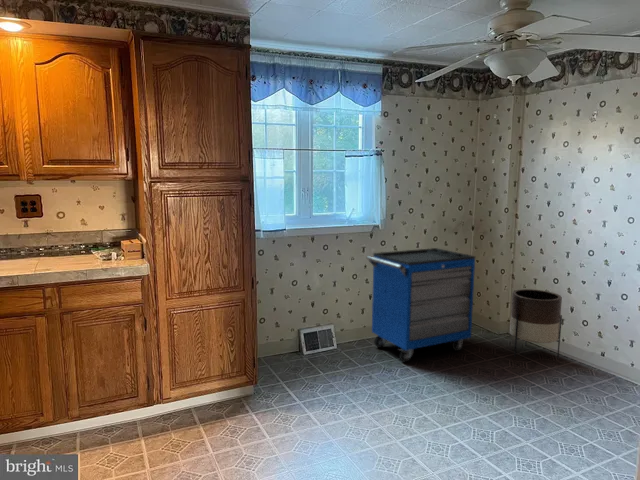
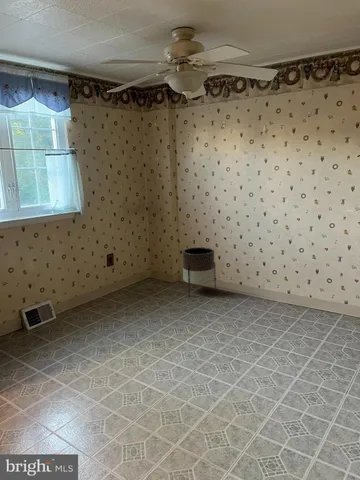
storage cabinet: present [367,248,475,362] -> none [73,226,159,317]

